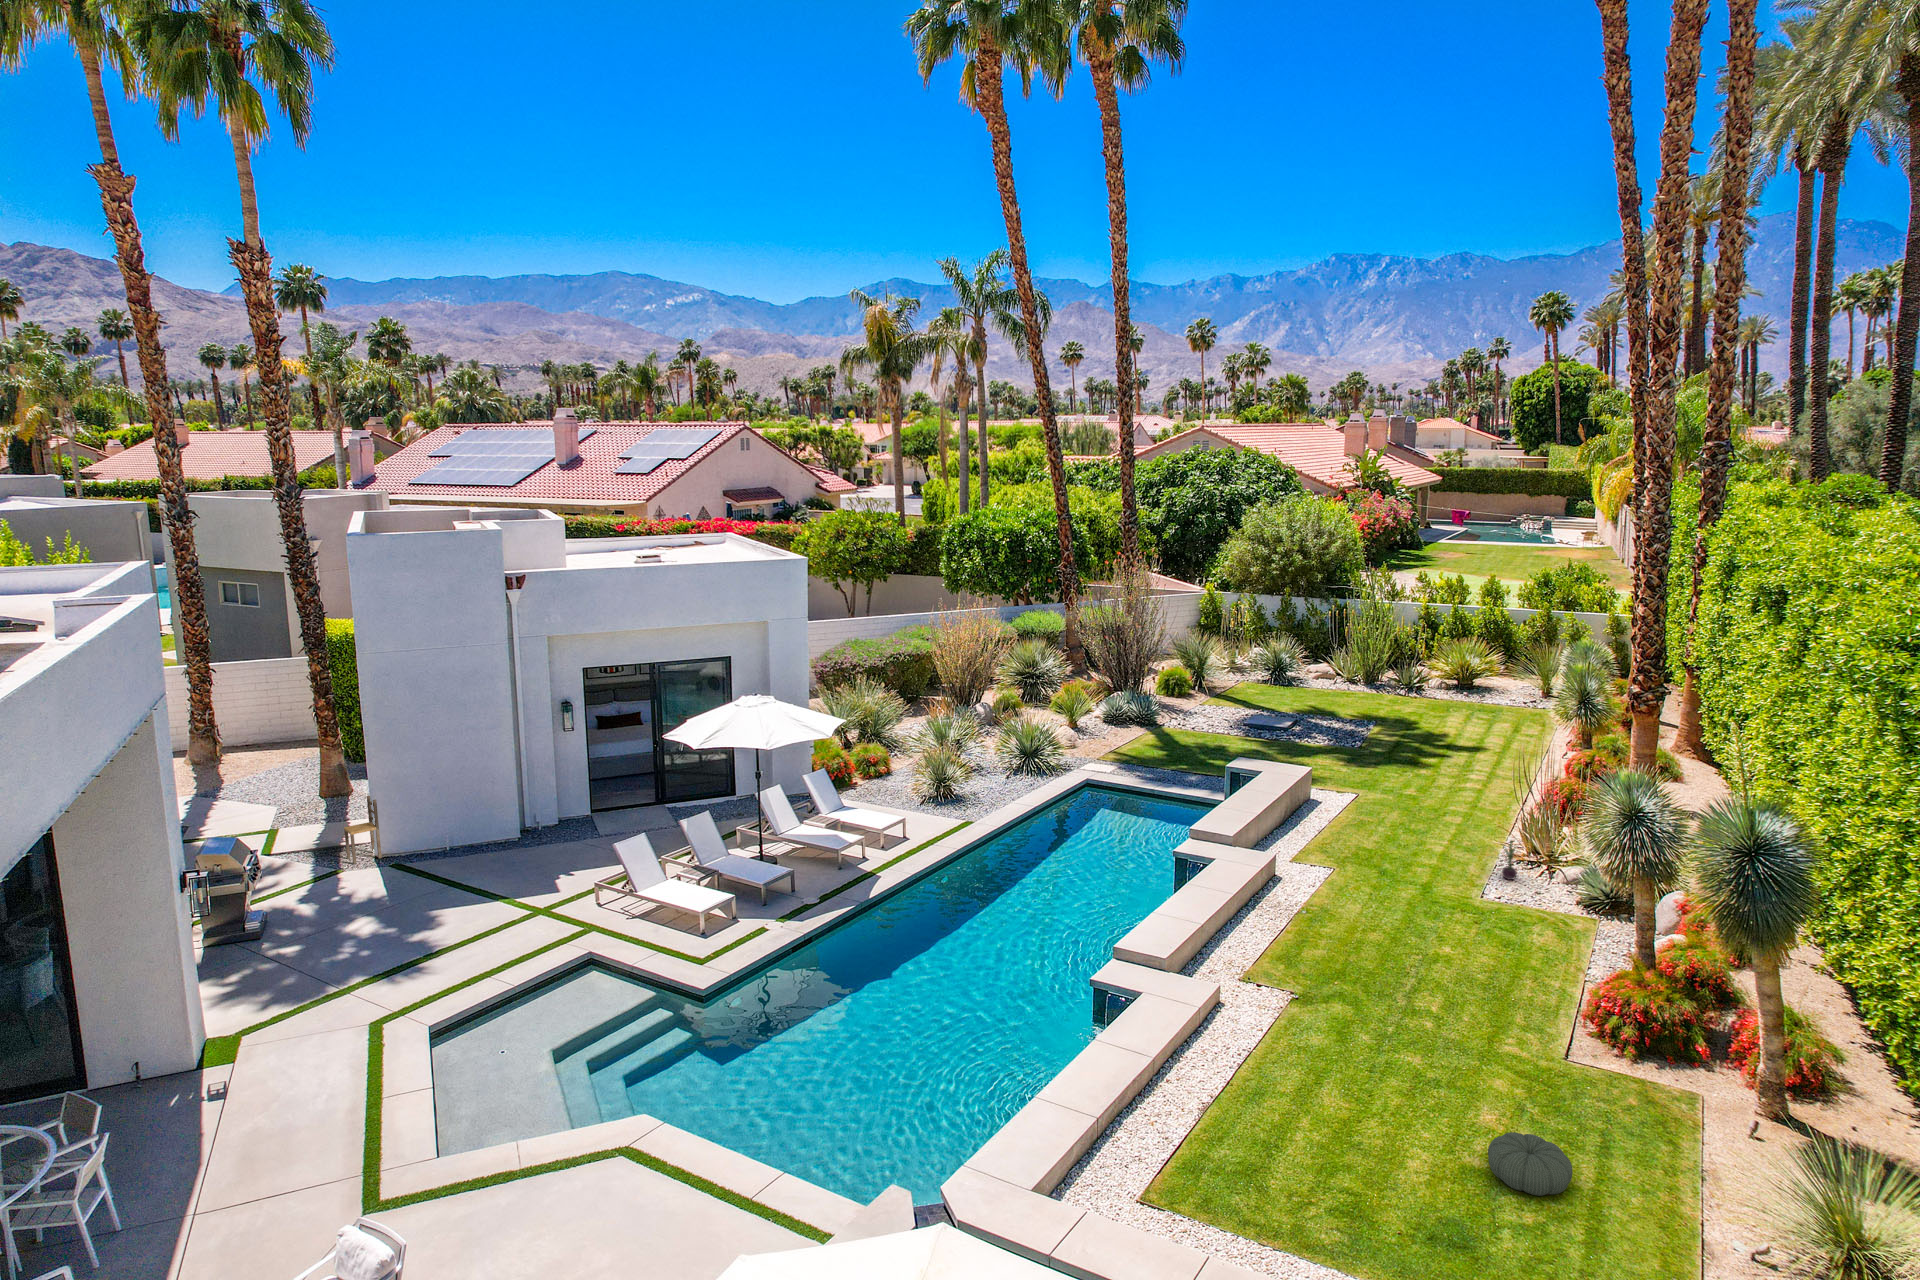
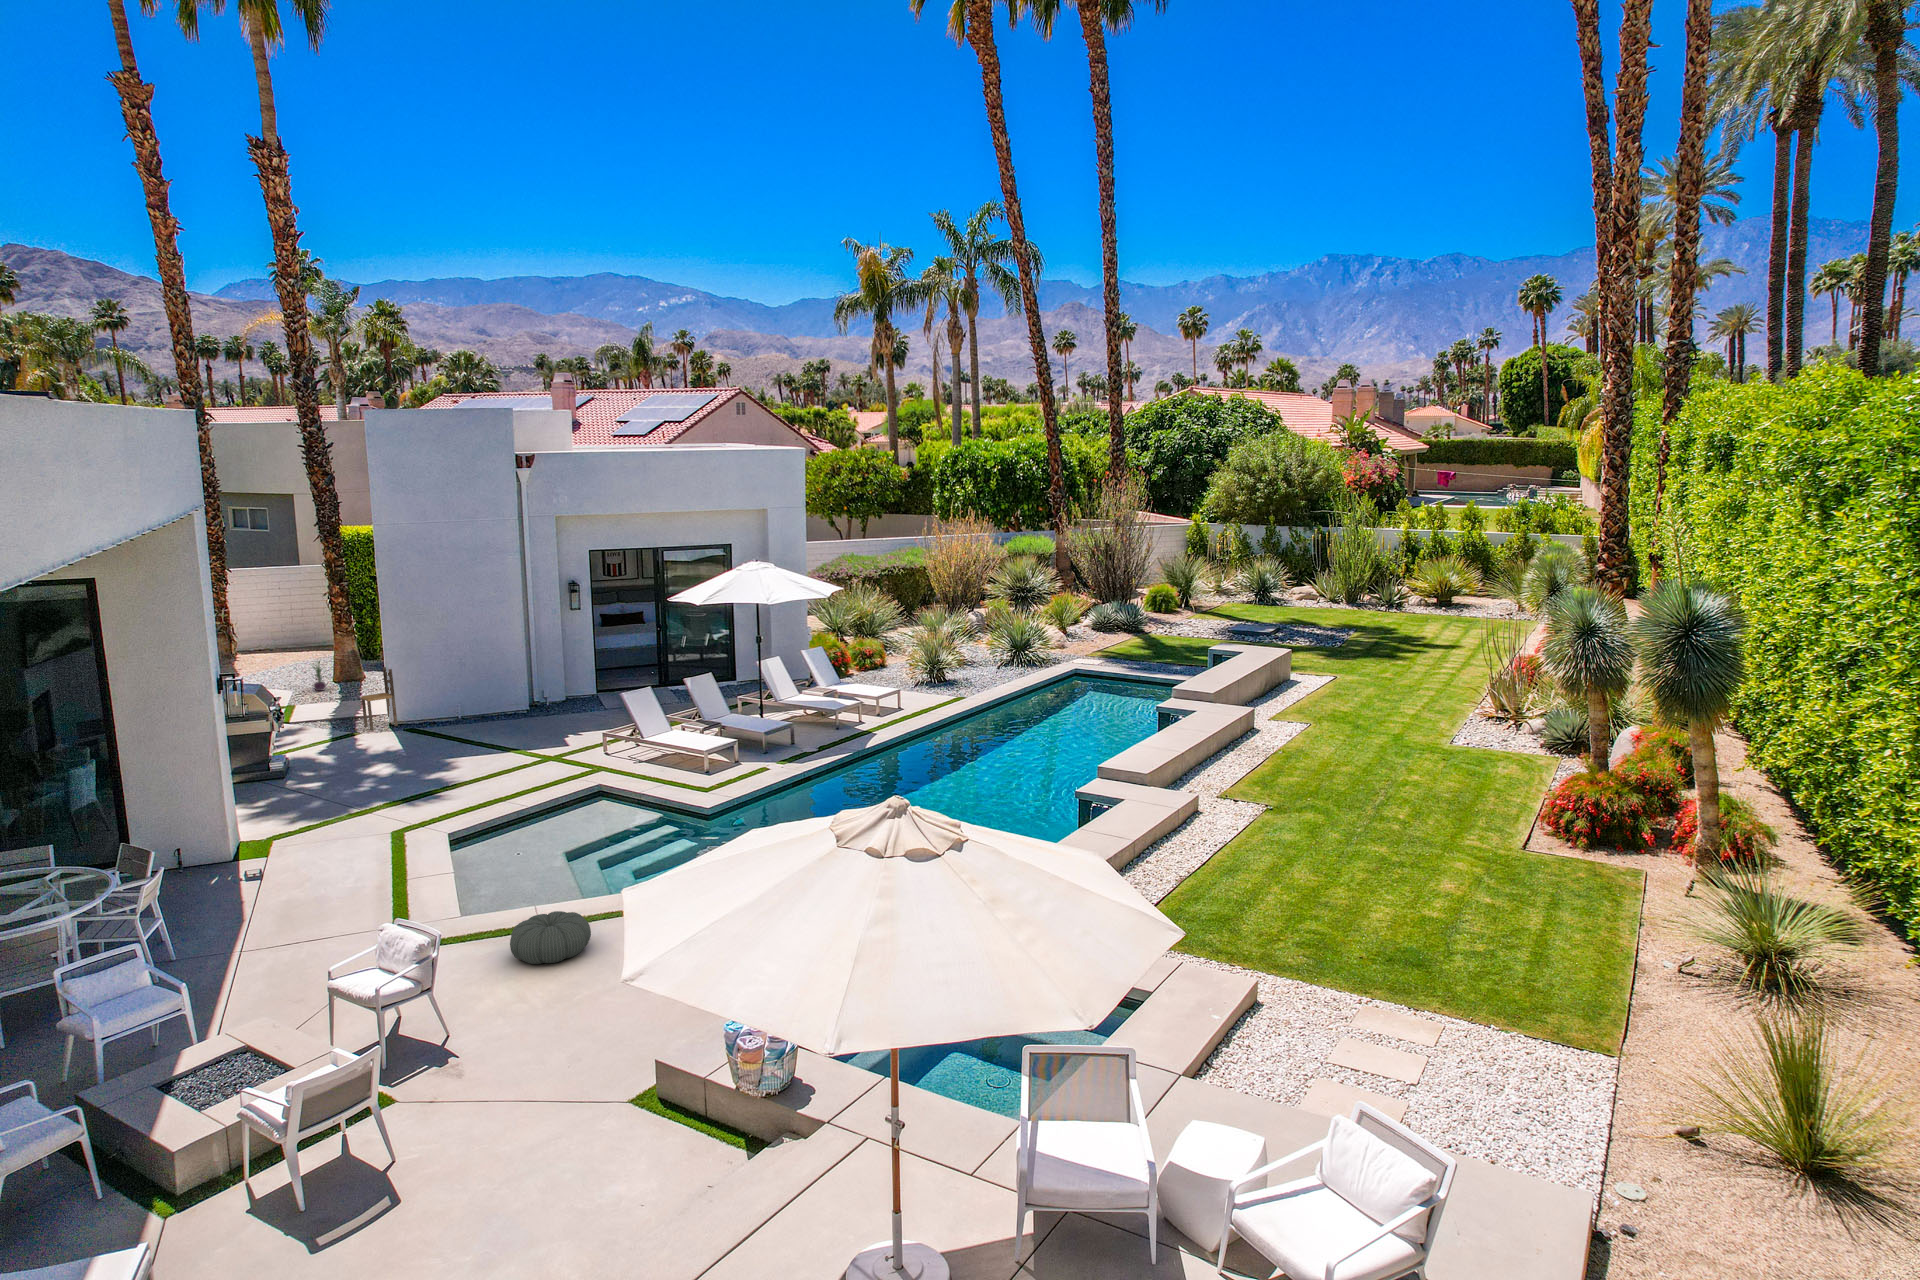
decorative plant: present [1499,840,1518,880] -> present [314,662,326,691]
pouf: present [1488,1132,1573,1196] -> present [510,911,591,964]

